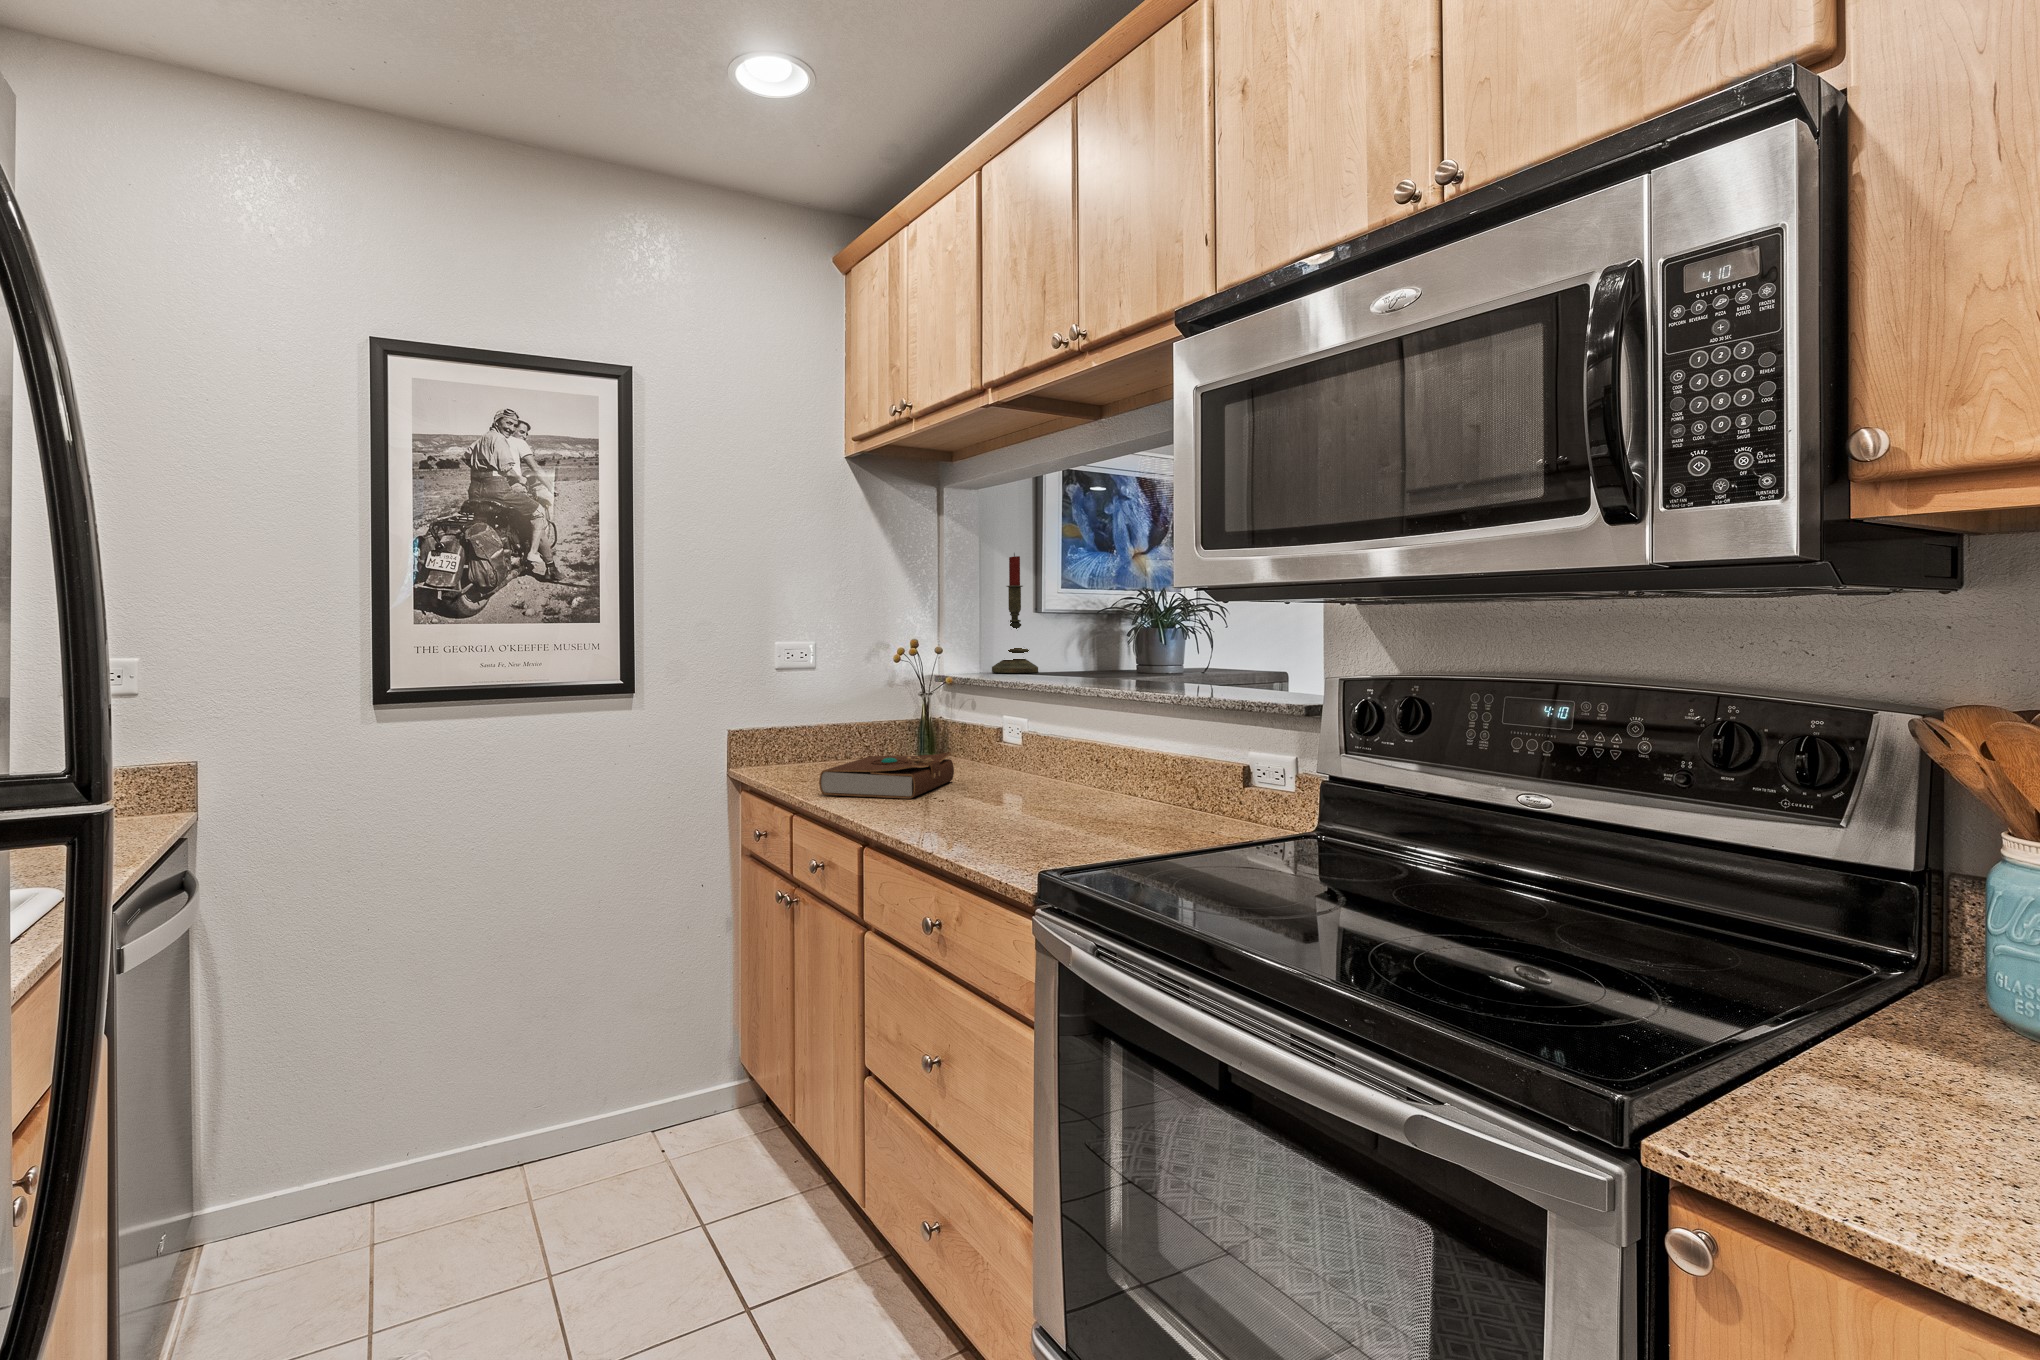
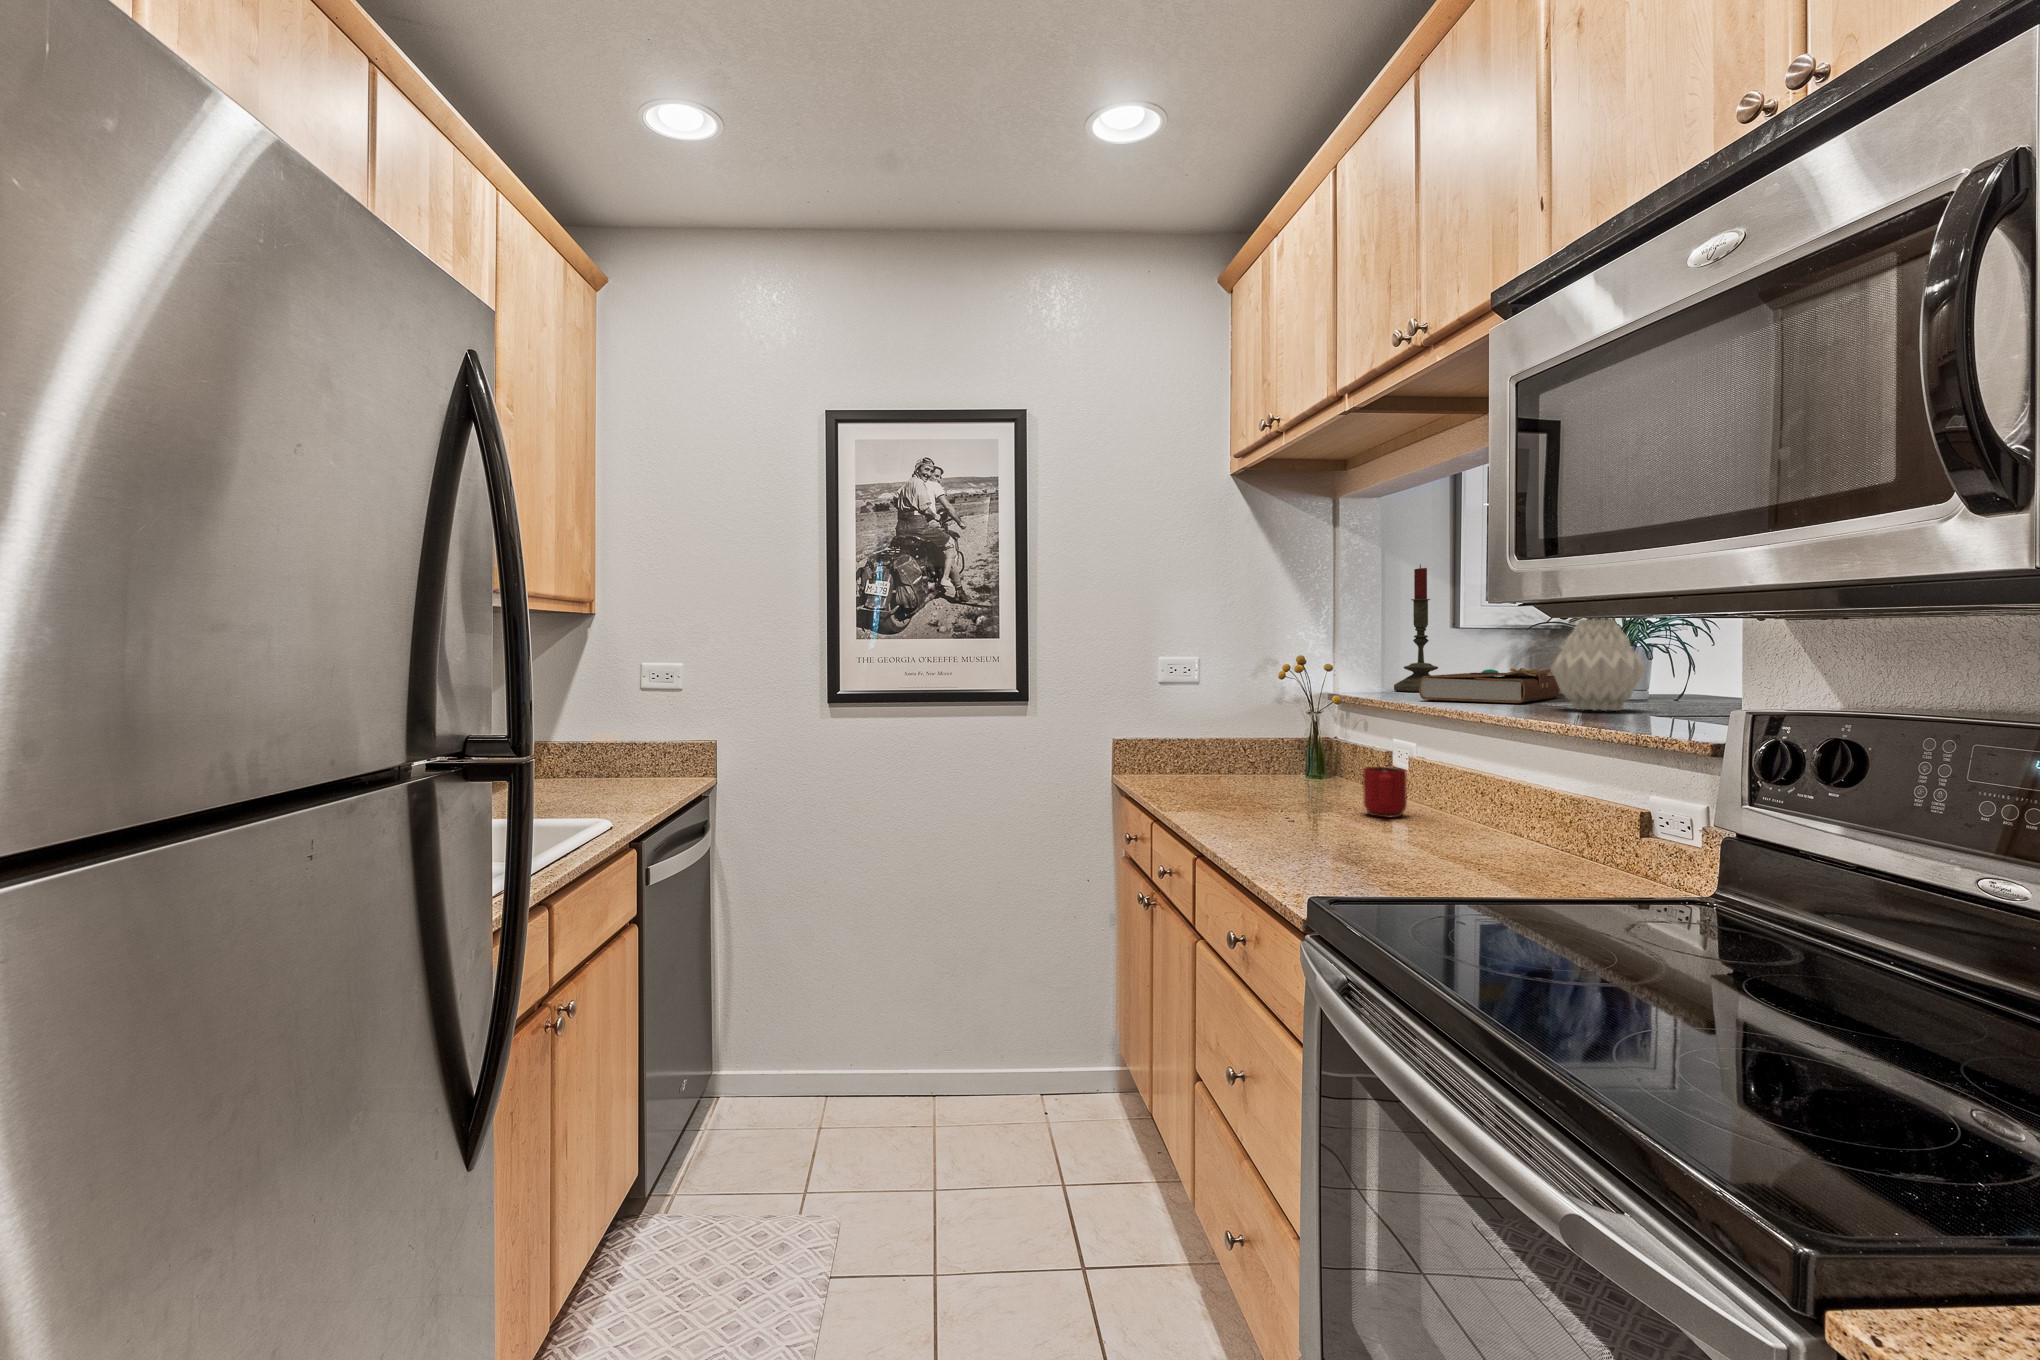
vase: none [1146,605,1217,685] -> present [1551,620,1645,711]
mug: none [994,744,1032,791] -> present [1363,767,1407,817]
book: present [819,752,954,799] -> present [1419,667,1560,703]

